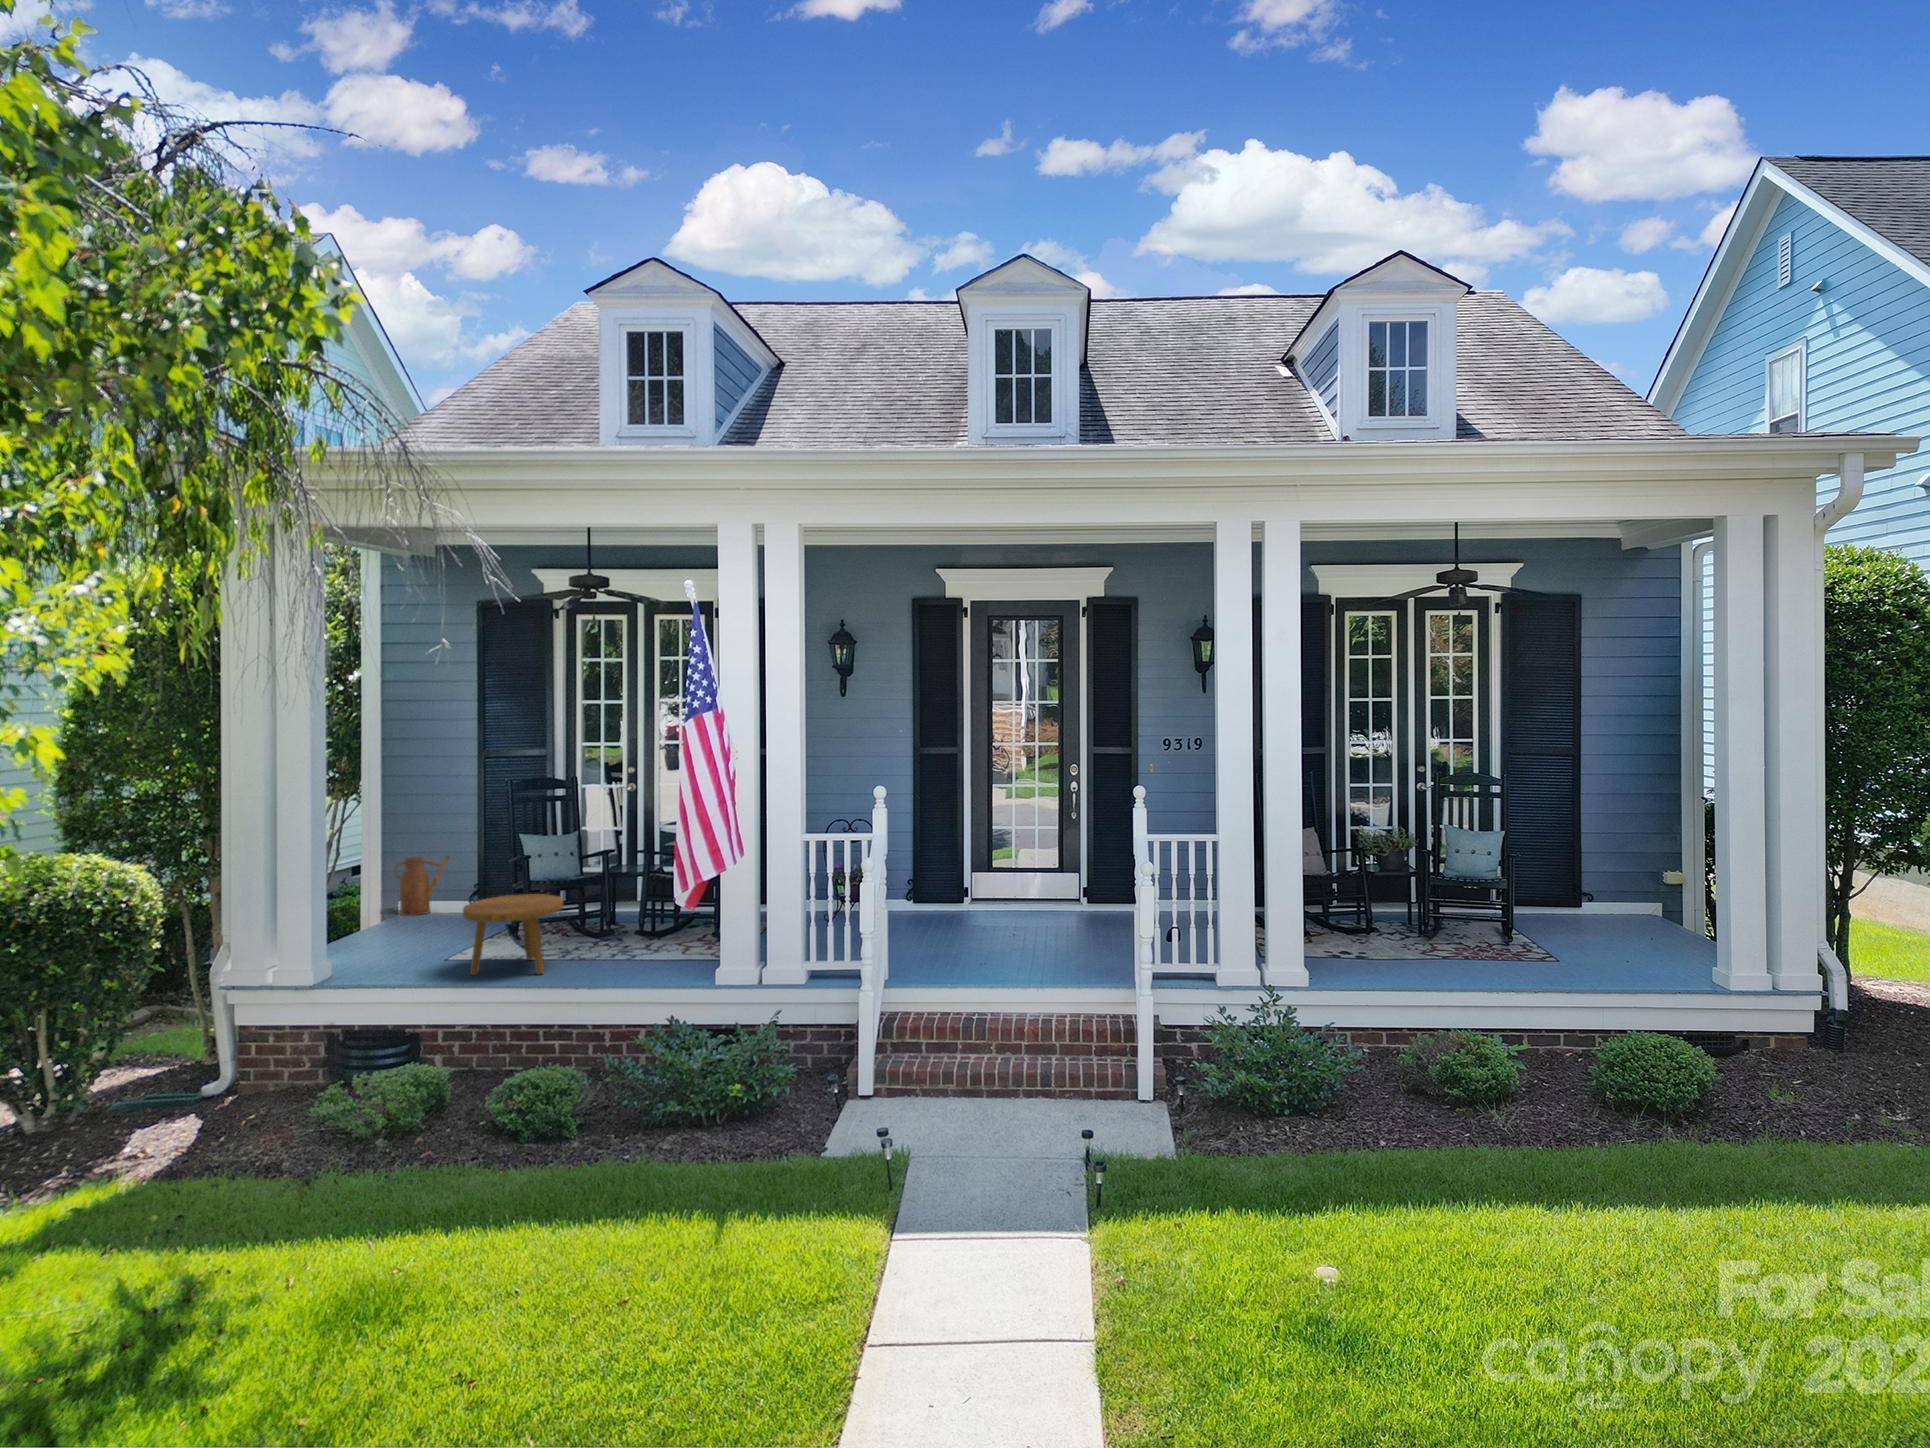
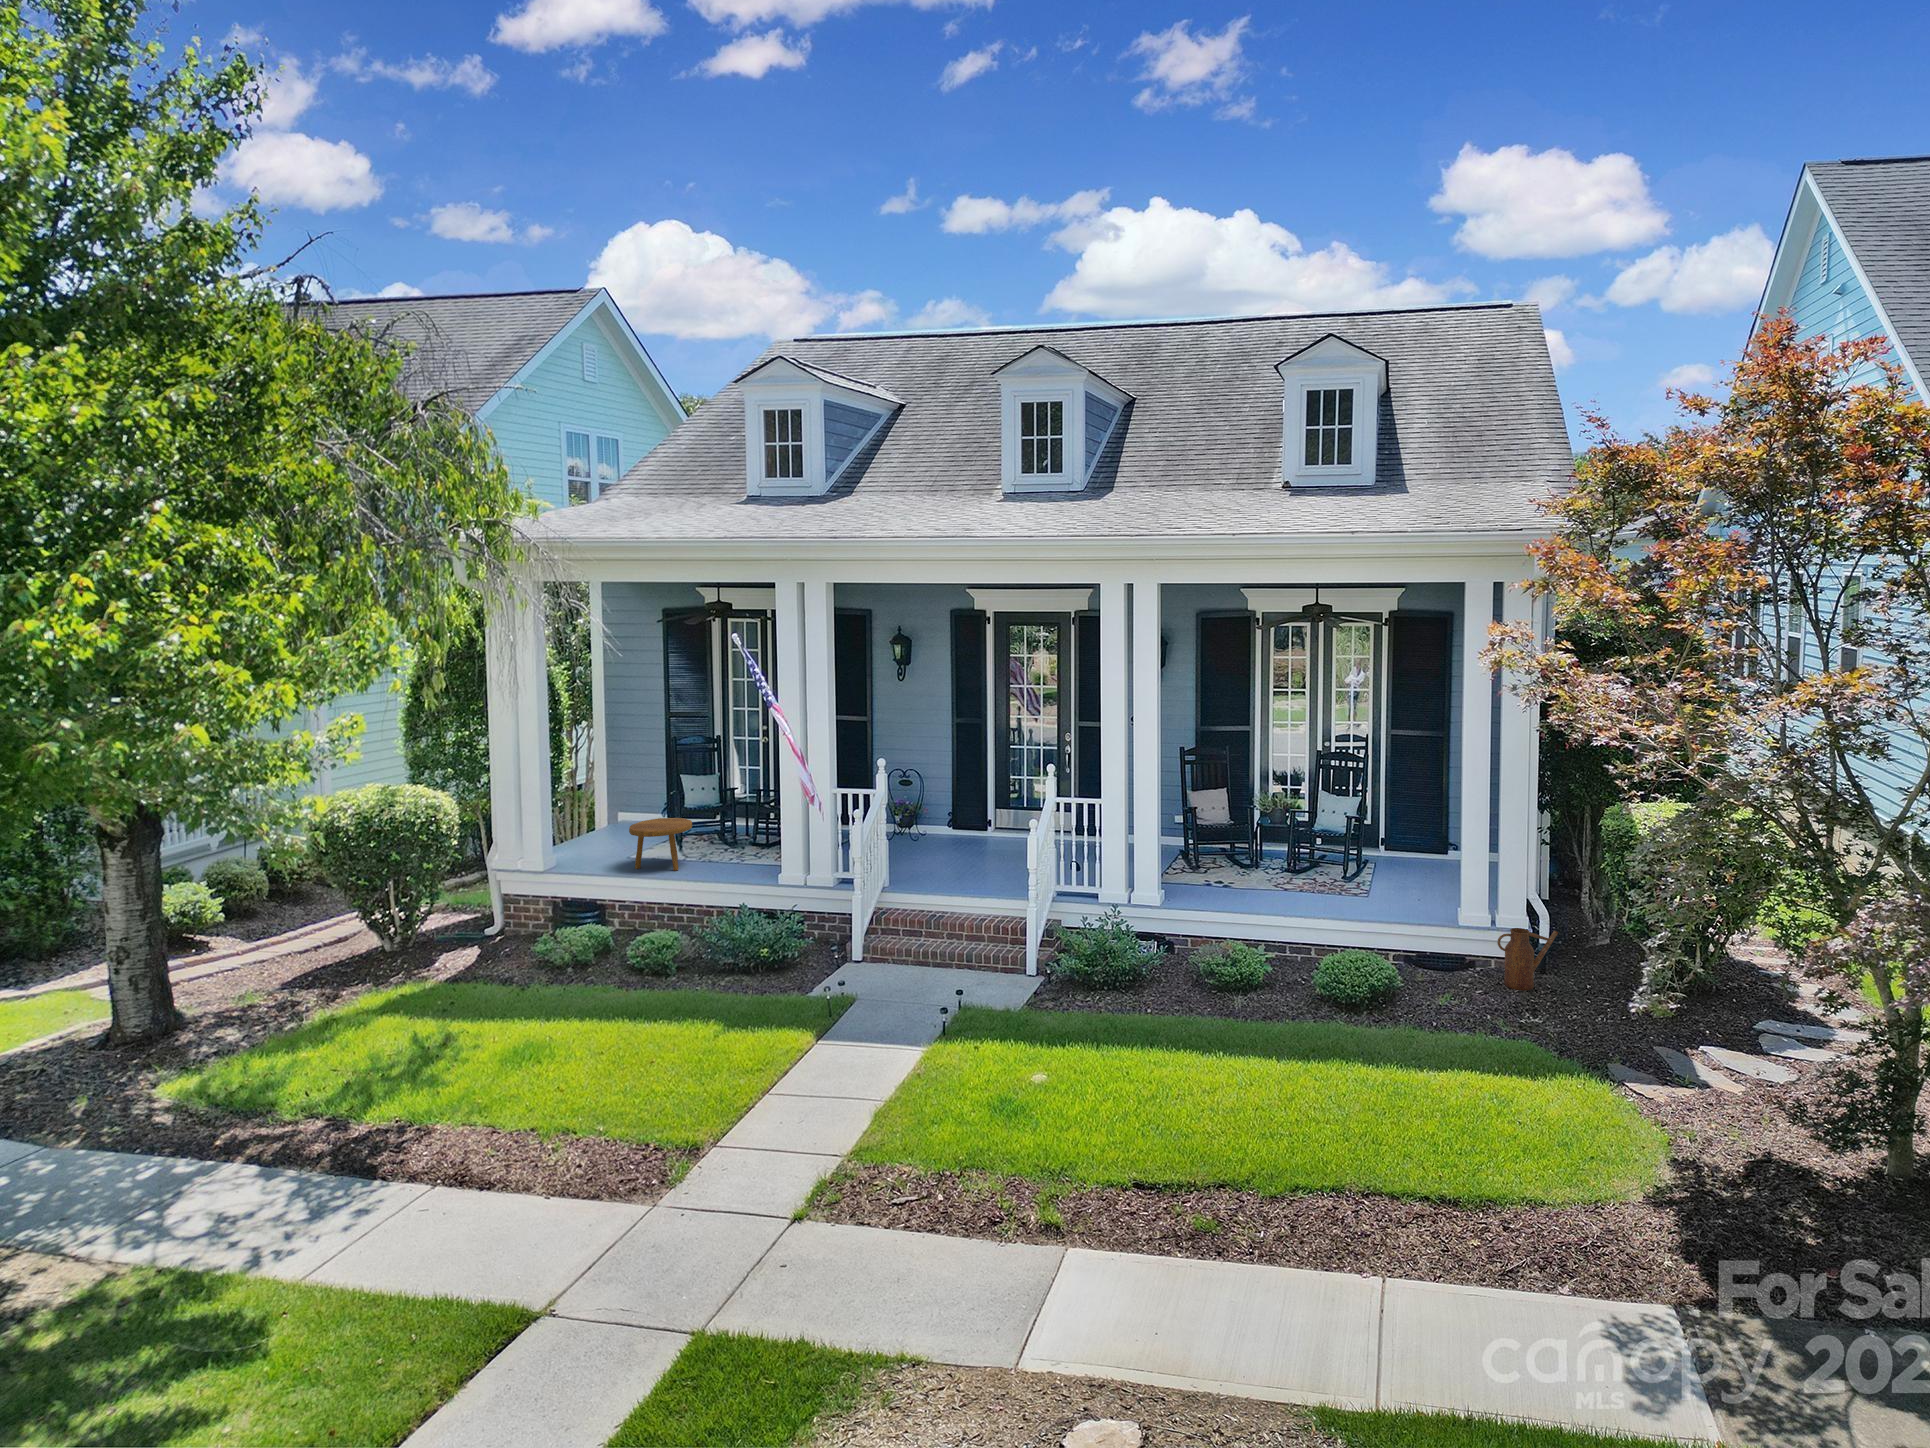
watering can: present [394,857,449,916] -> present [1497,928,1558,990]

